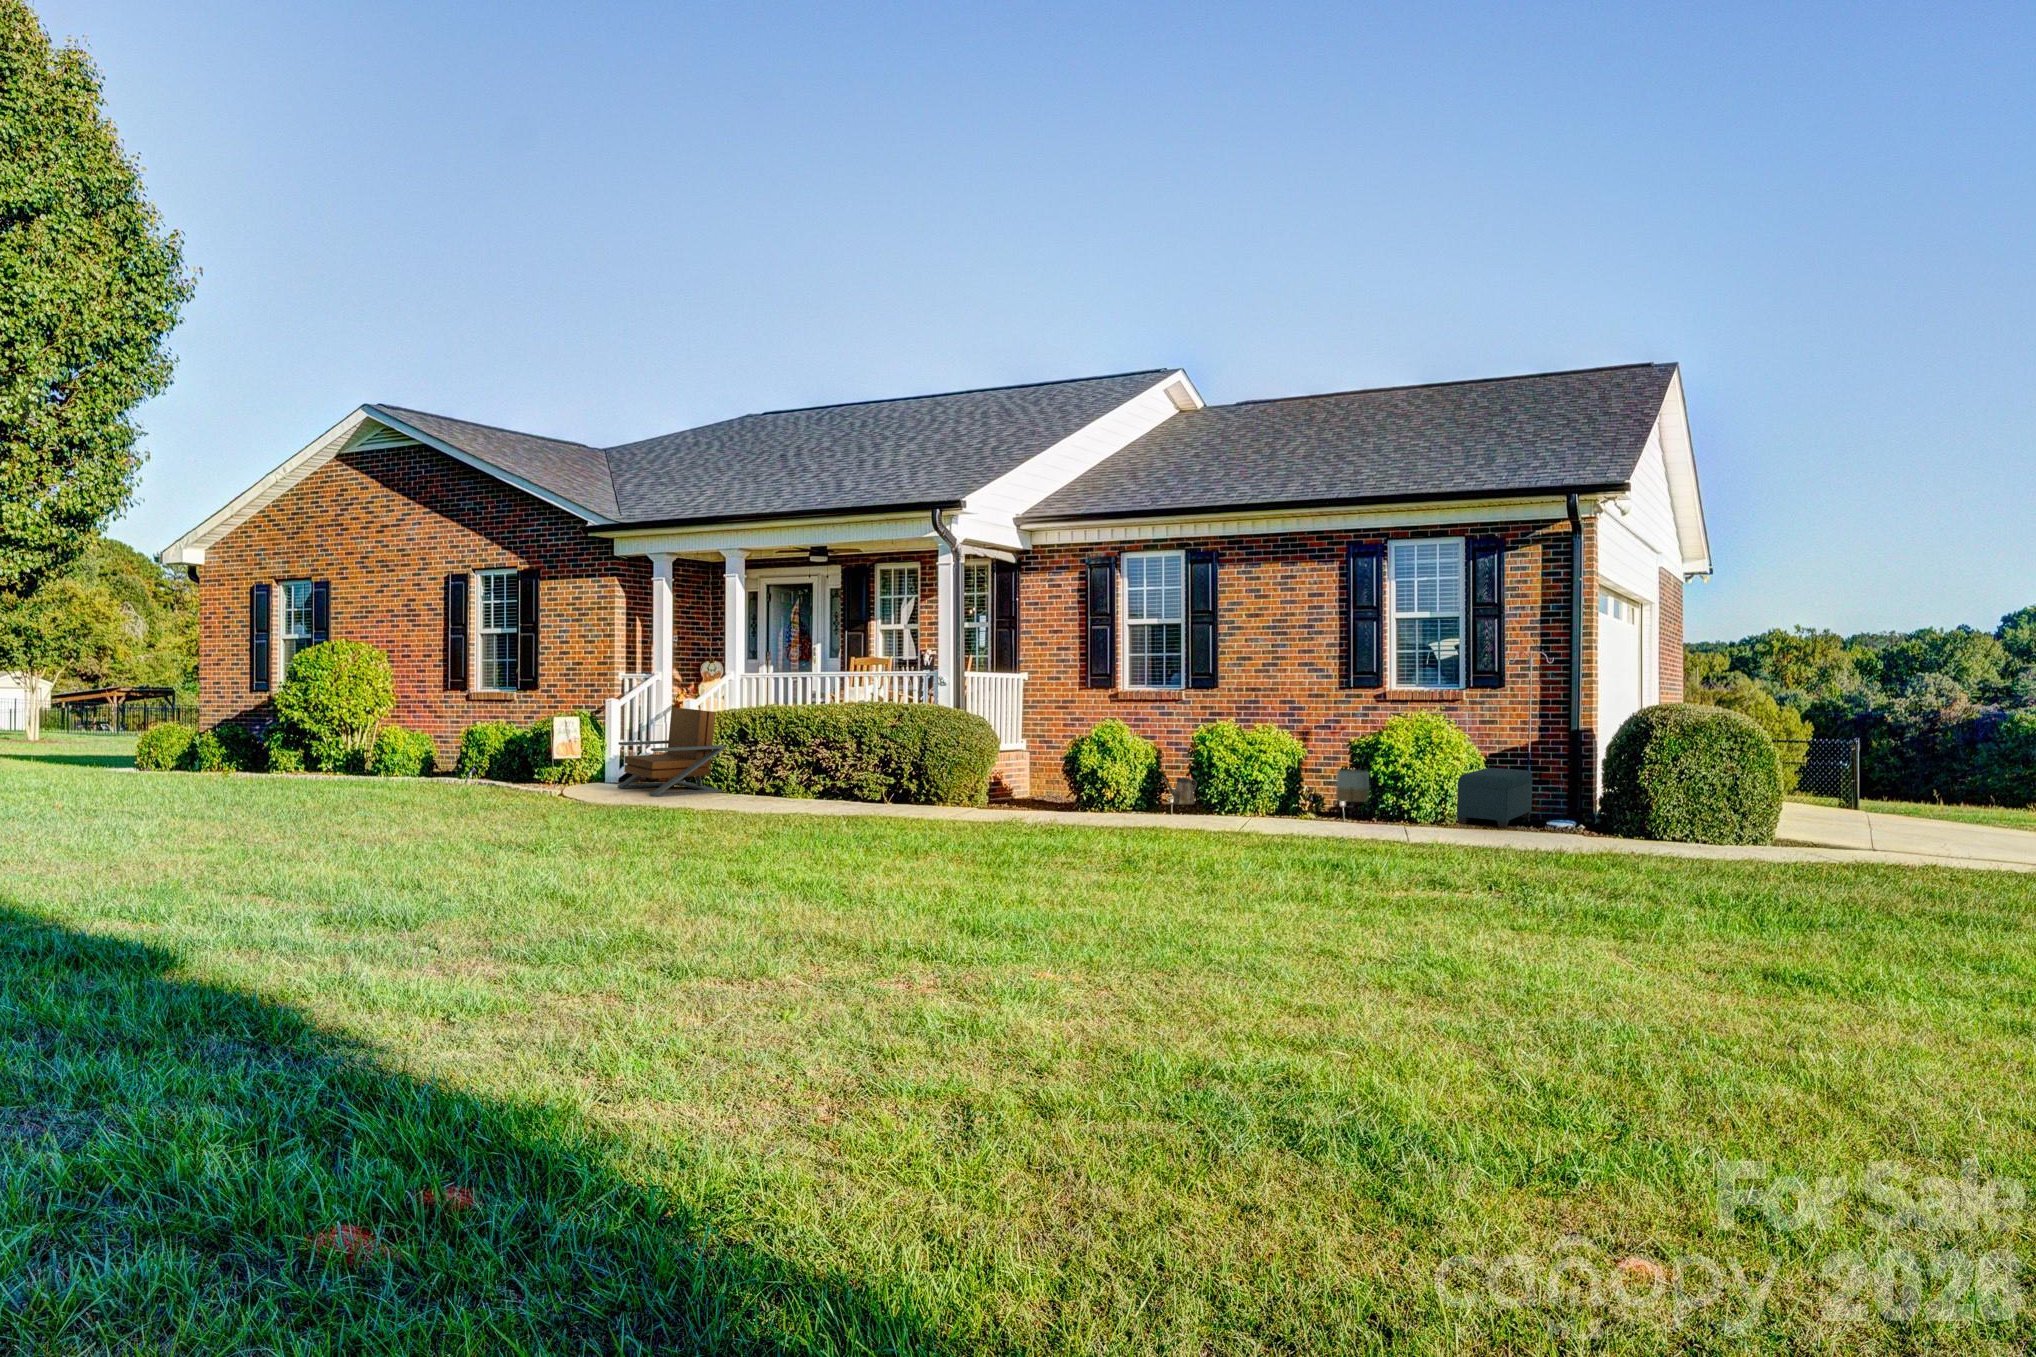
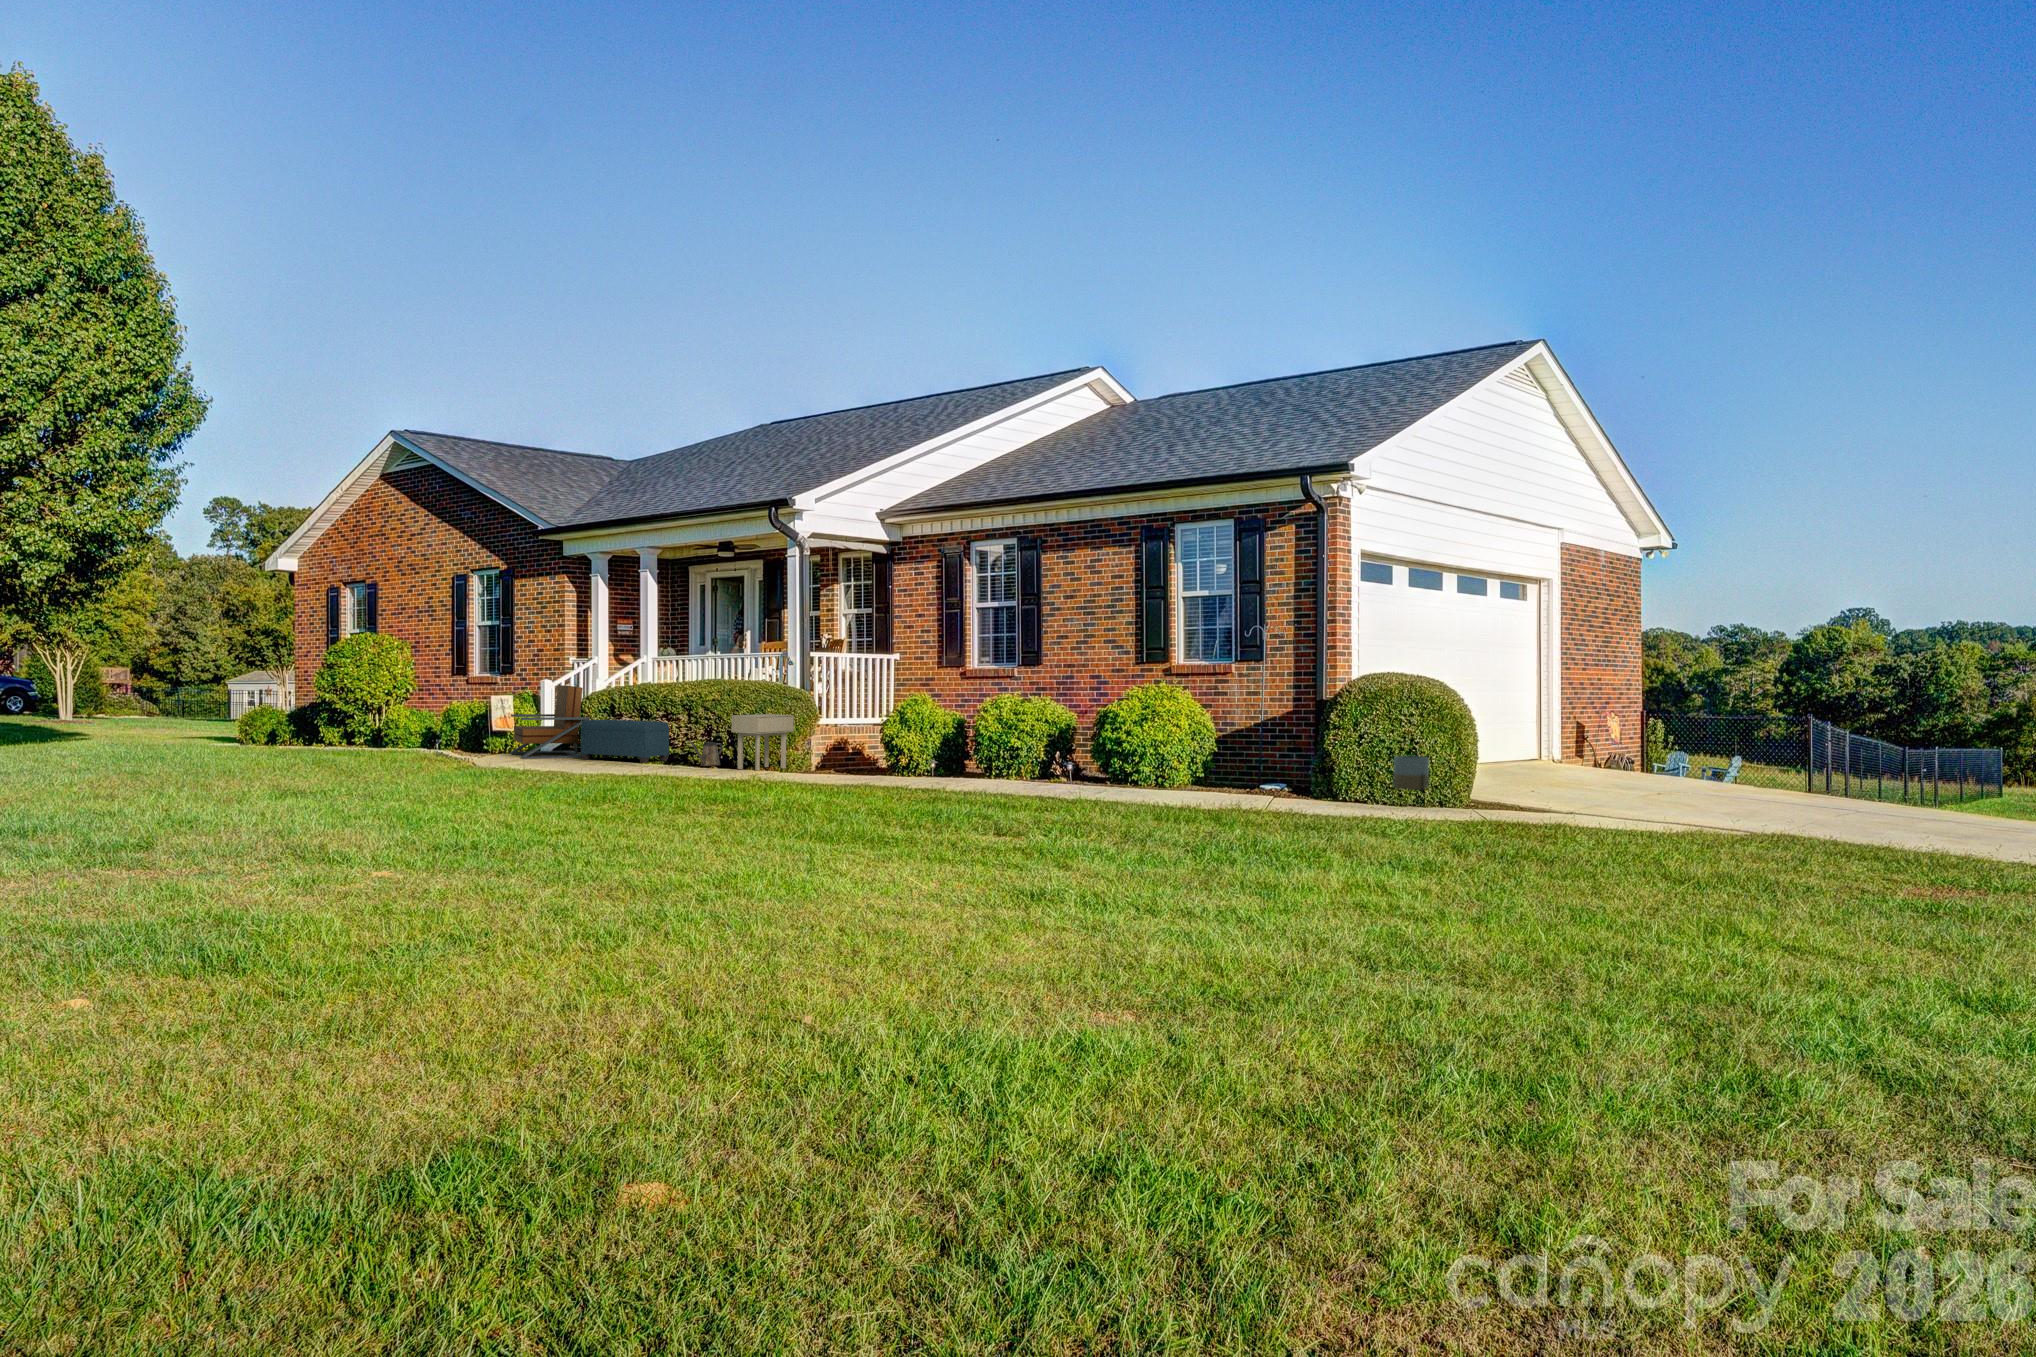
side table: none [940,743,999,810] -> present [731,714,794,771]
bench: present [1457,768,1533,828] -> present [581,719,669,763]
planter: present [1336,770,1369,803] -> present [1392,756,1429,791]
watering can: present [1162,777,1197,805] -> present [689,741,723,766]

